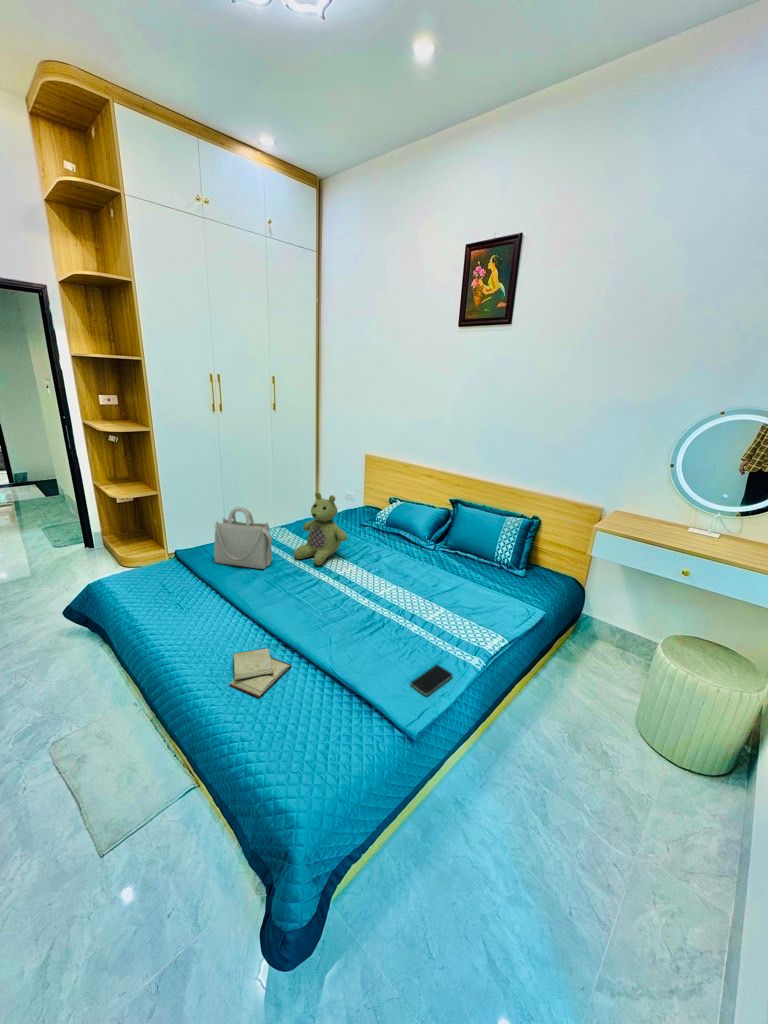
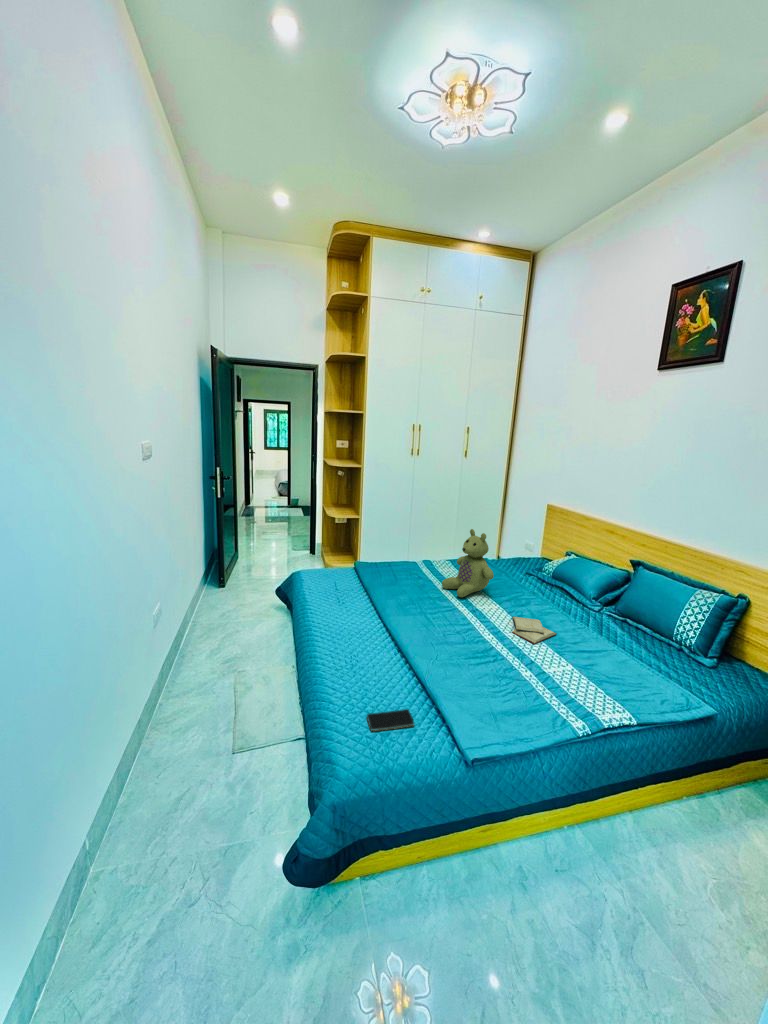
handbag: present [214,507,272,569] -> none [376,532,423,590]
diary: present [229,648,292,698] -> present [512,617,557,644]
smartphone: present [411,665,452,695] -> present [367,709,414,731]

